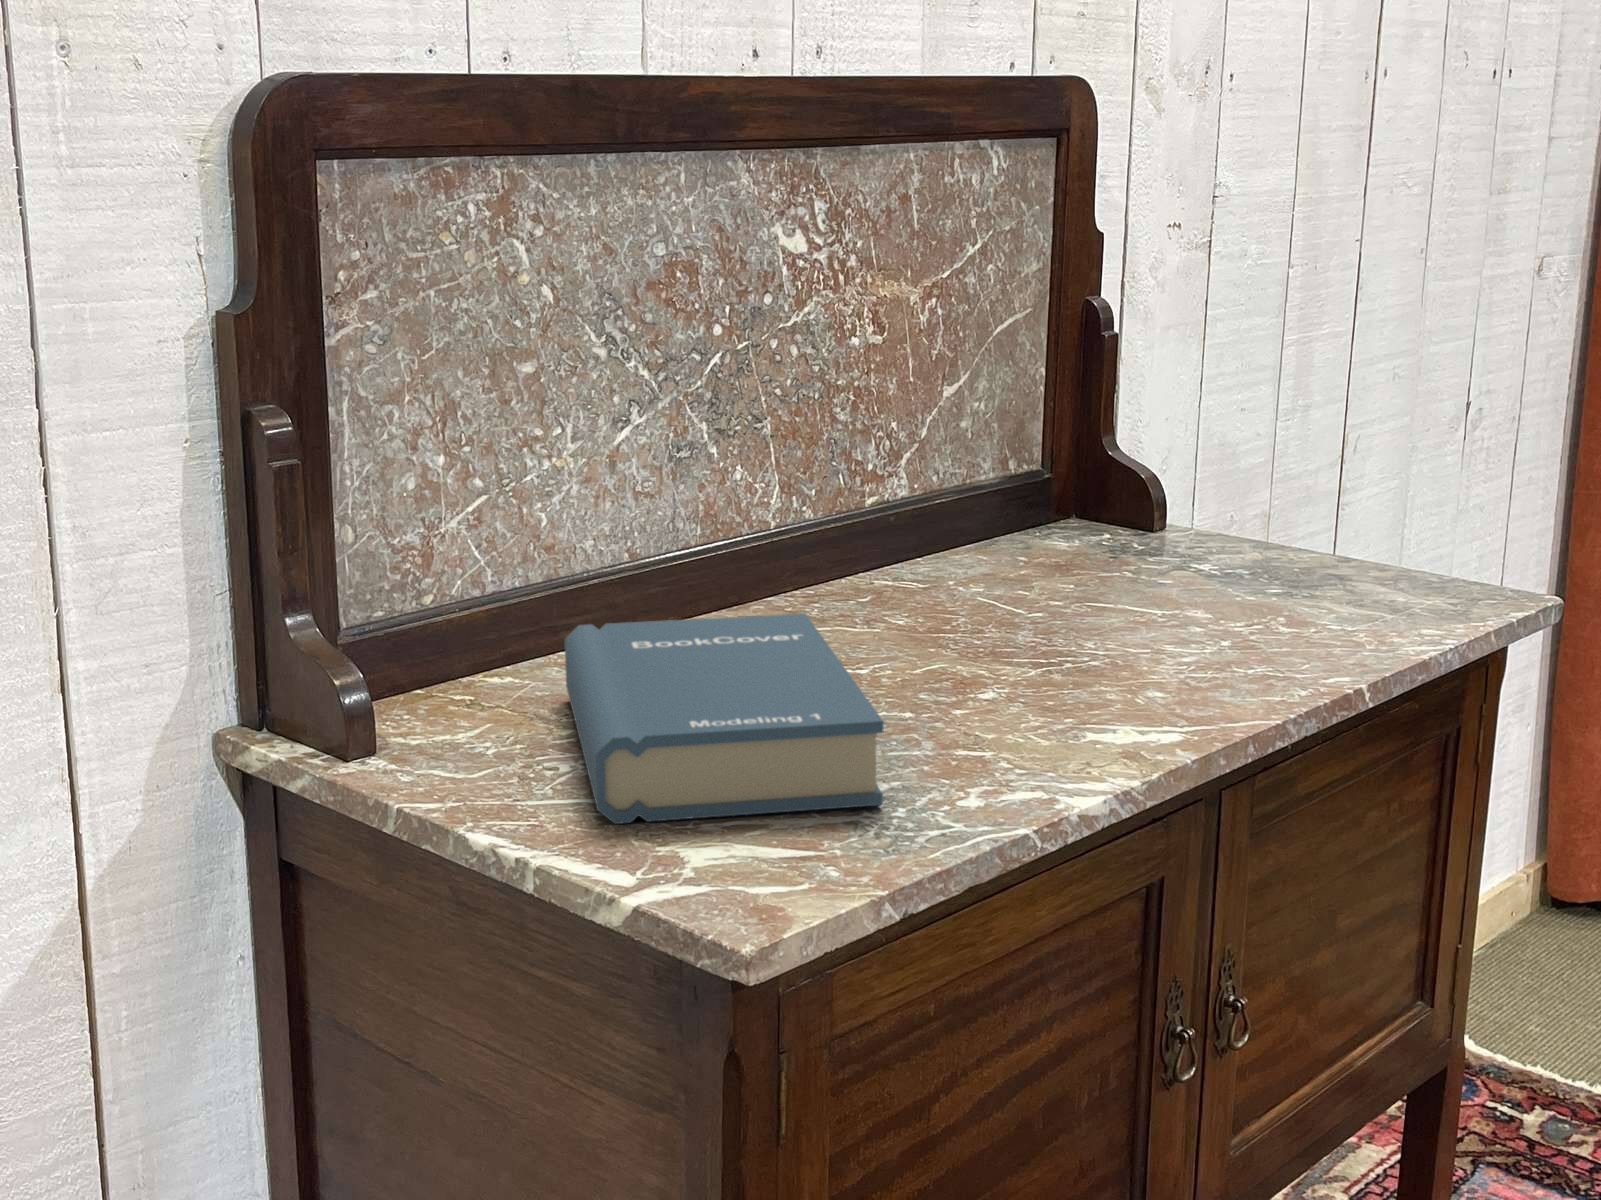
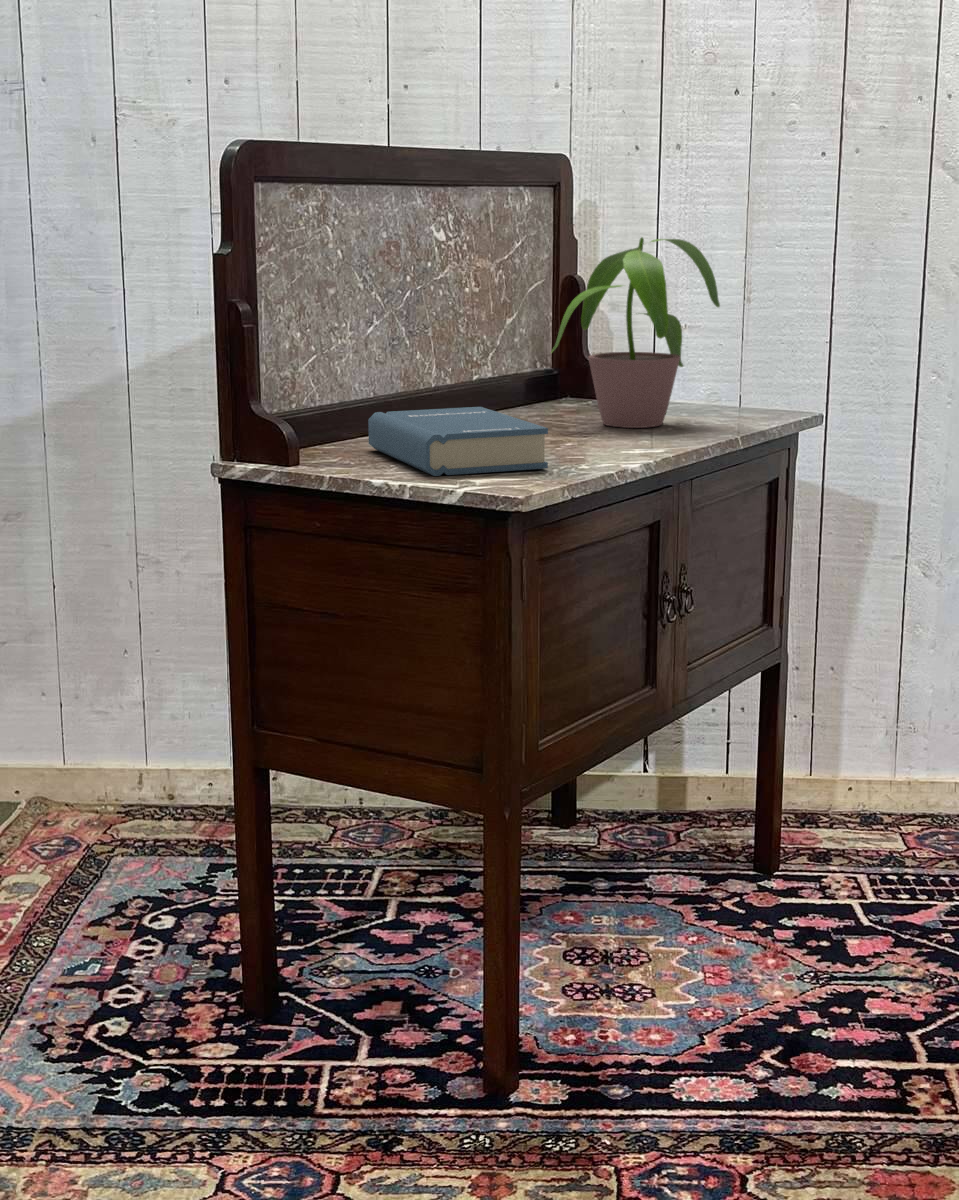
potted plant: none [970,251,1384,634] -> present [551,238,720,428]

